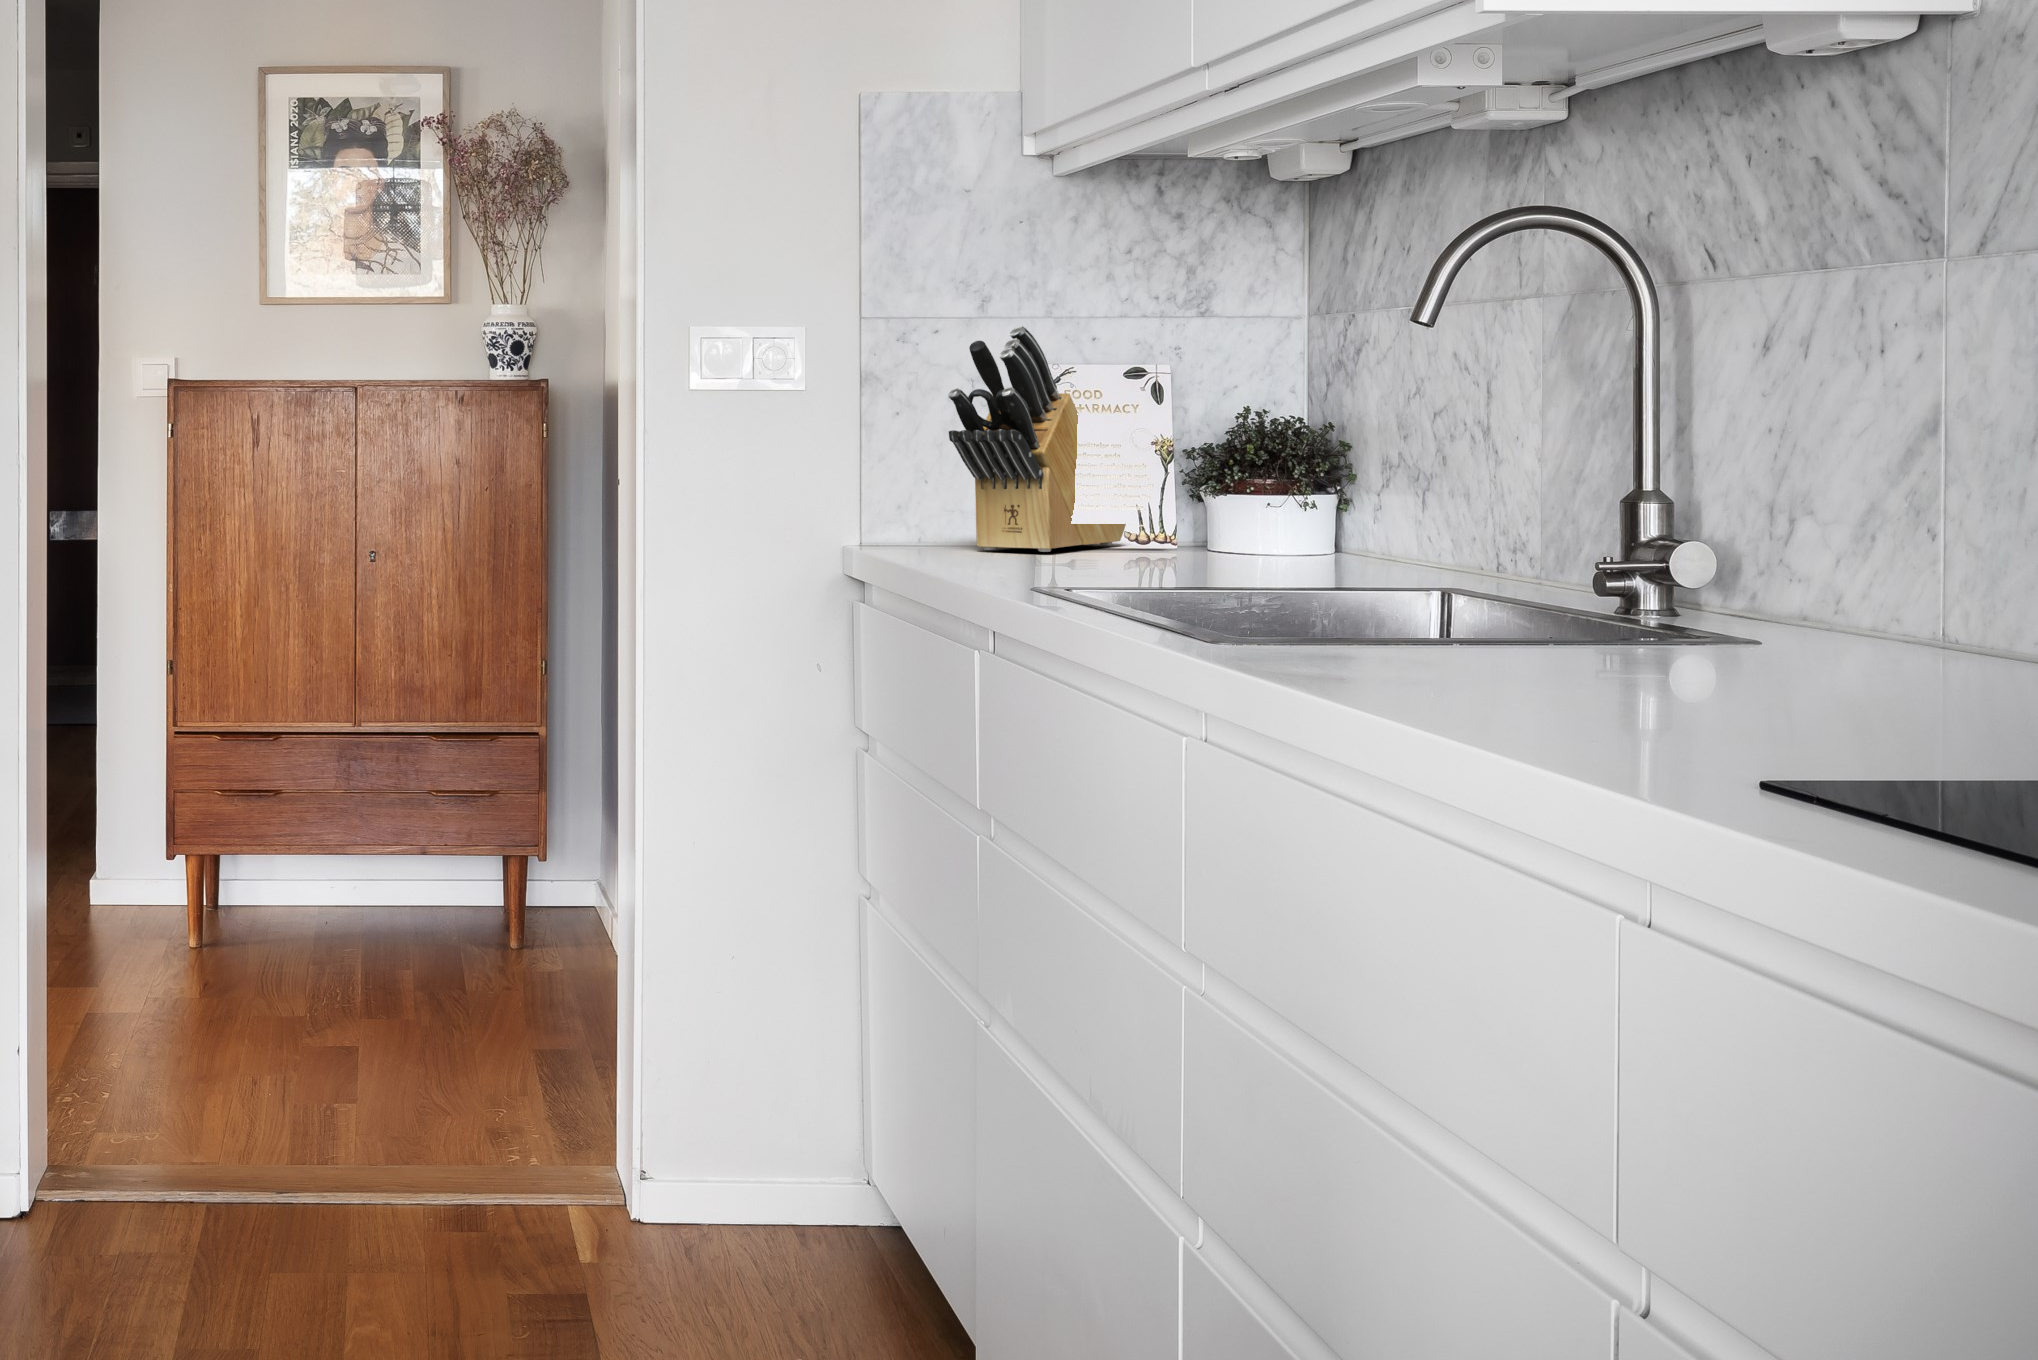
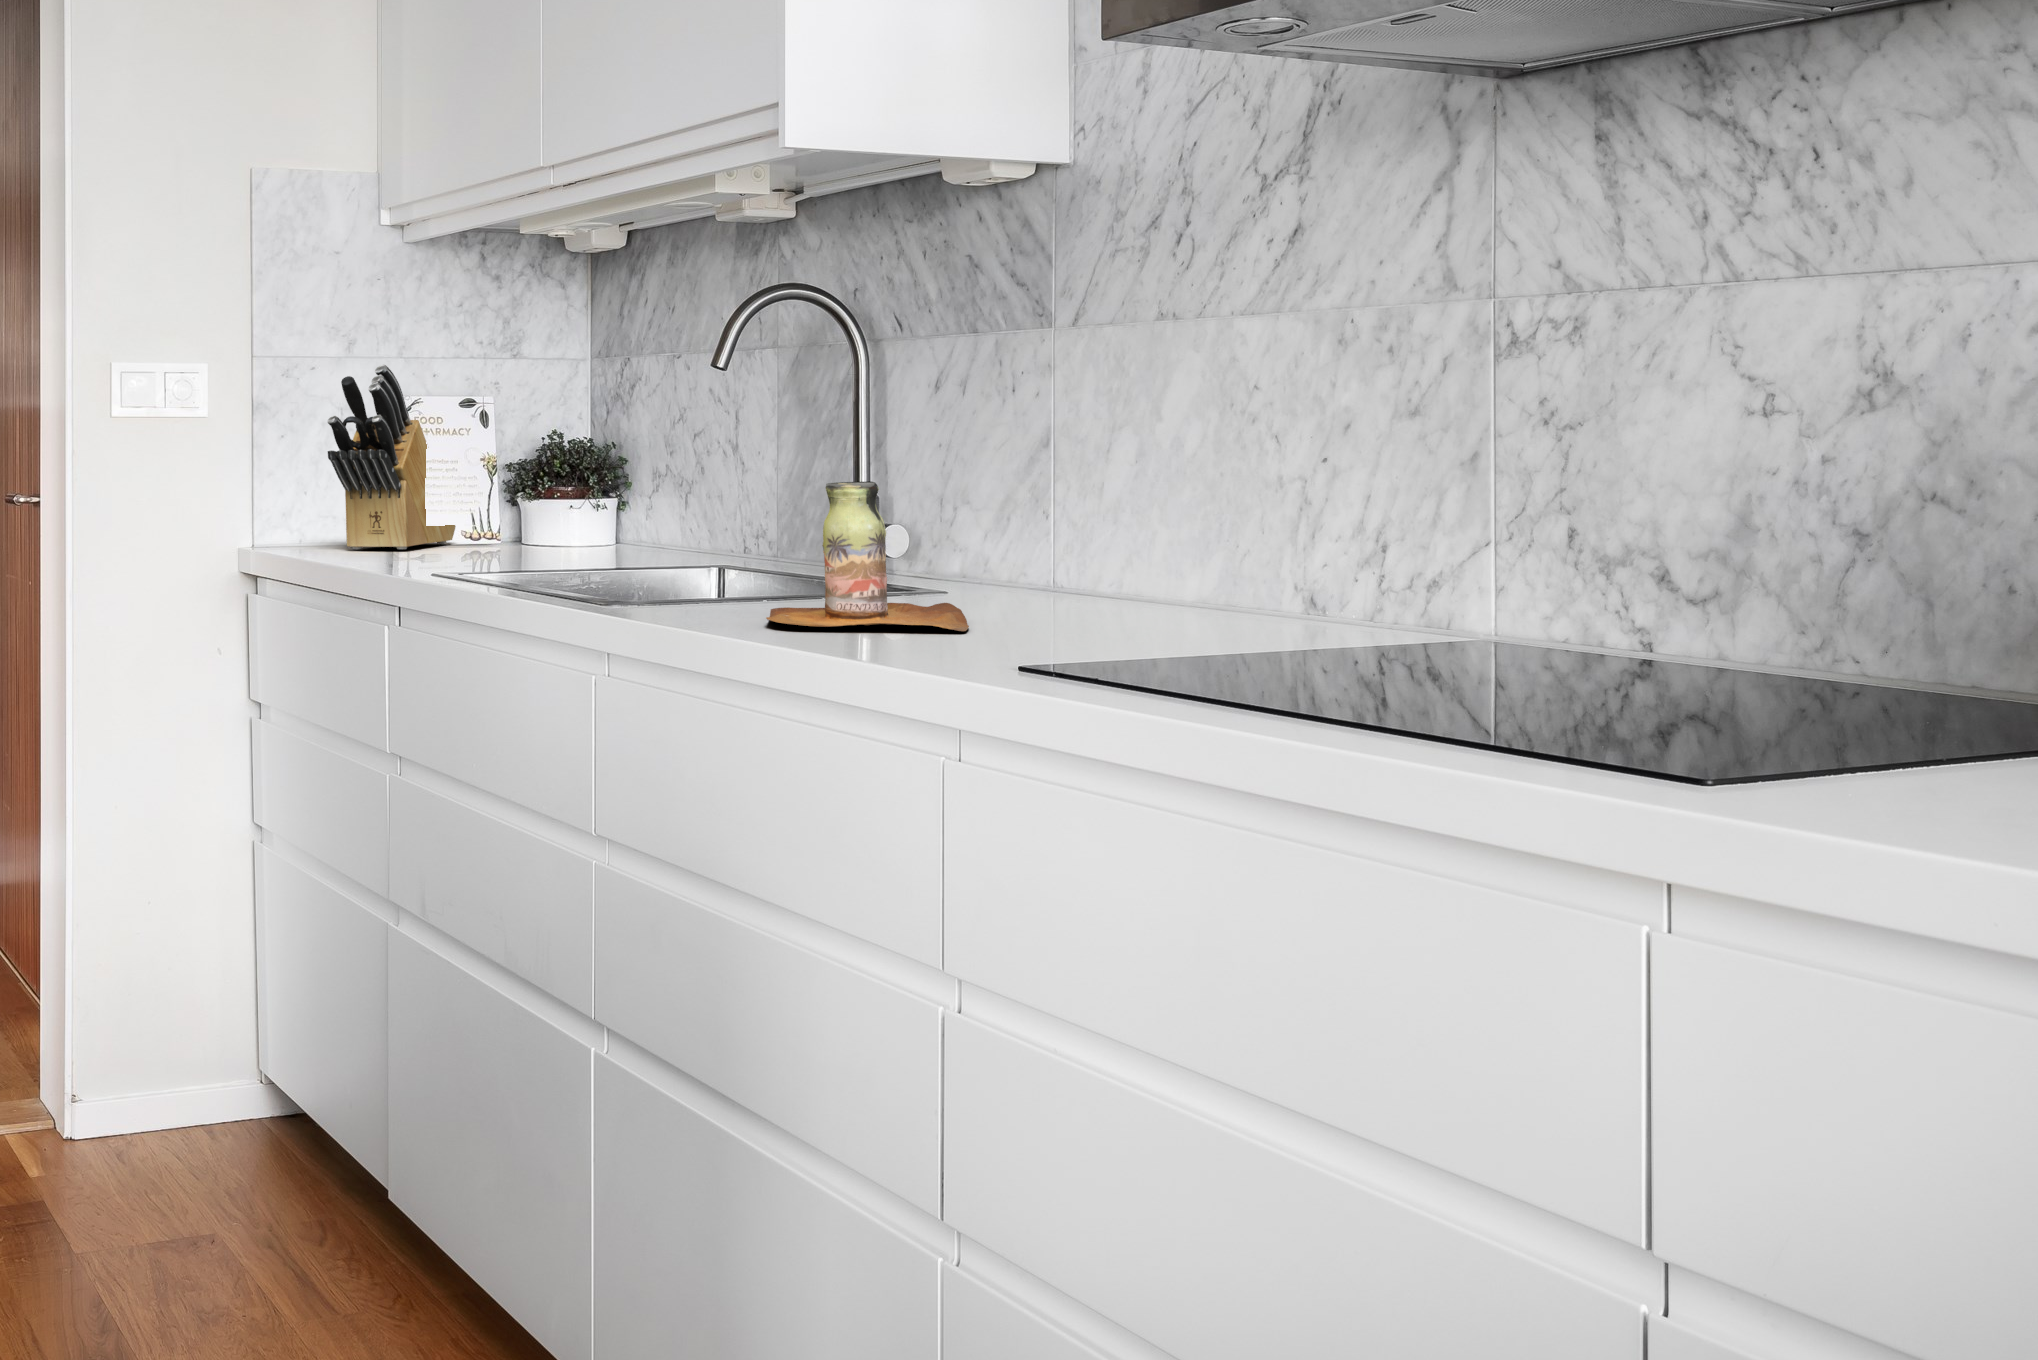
bottle: none [1425,484,1760,714] -> present [766,481,969,631]

